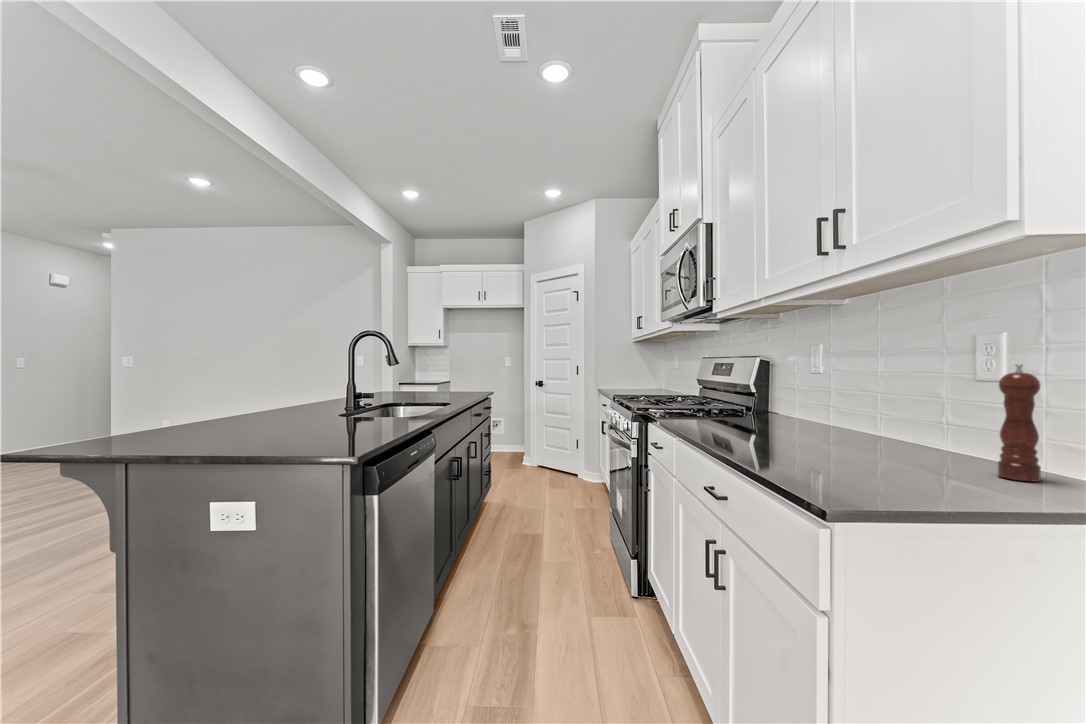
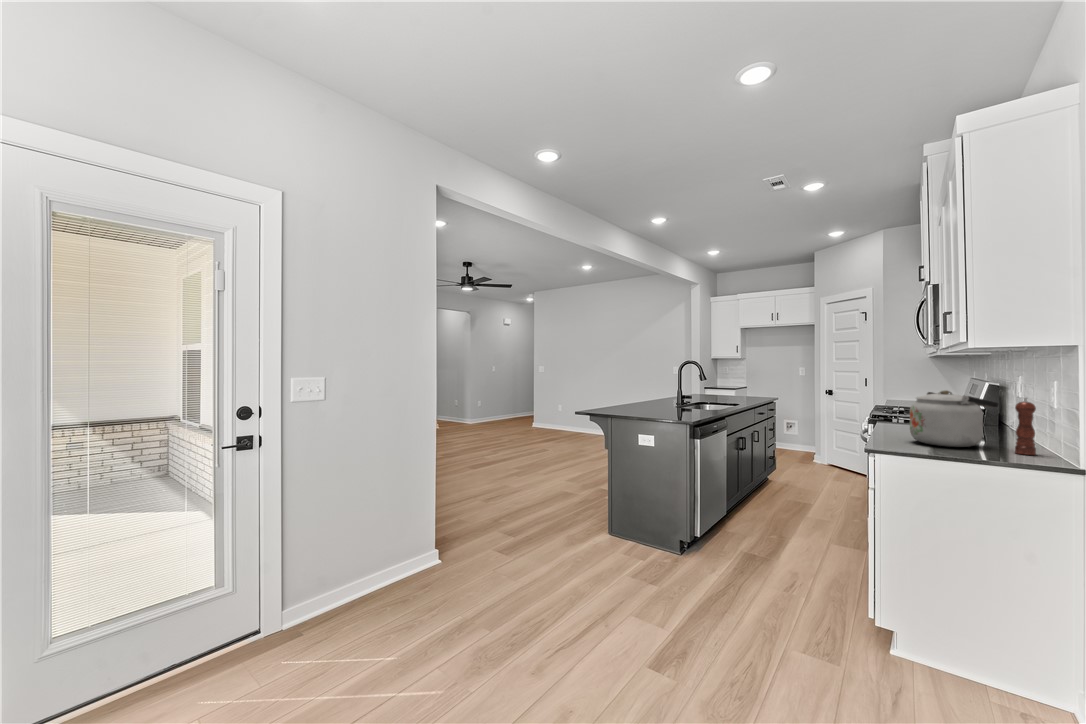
kettle: none [785,356,955,474] -> present [910,390,999,447]

